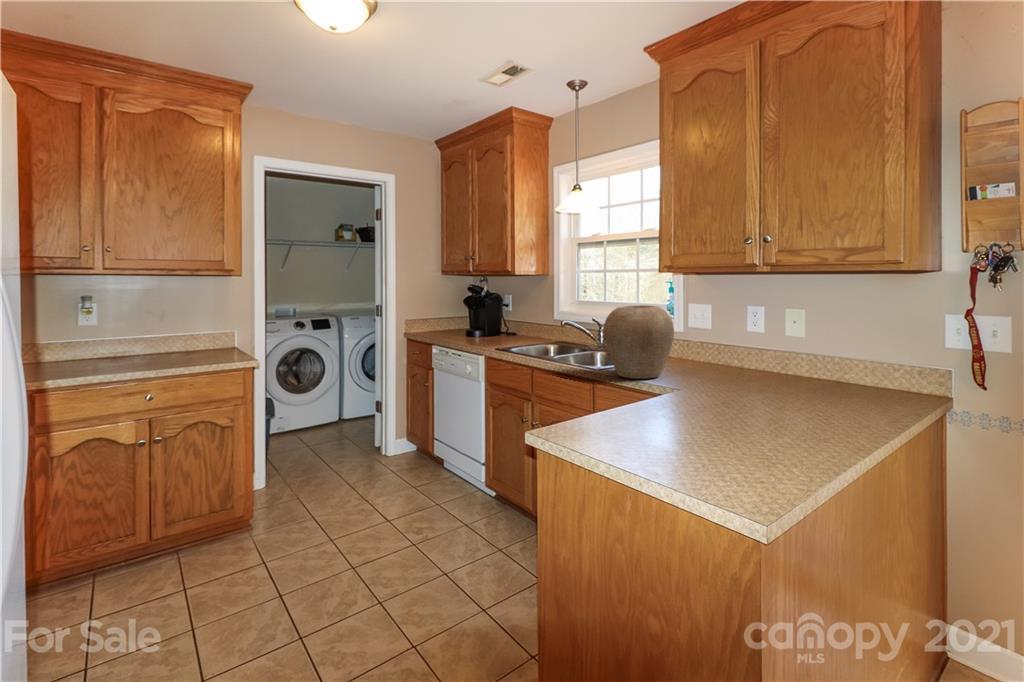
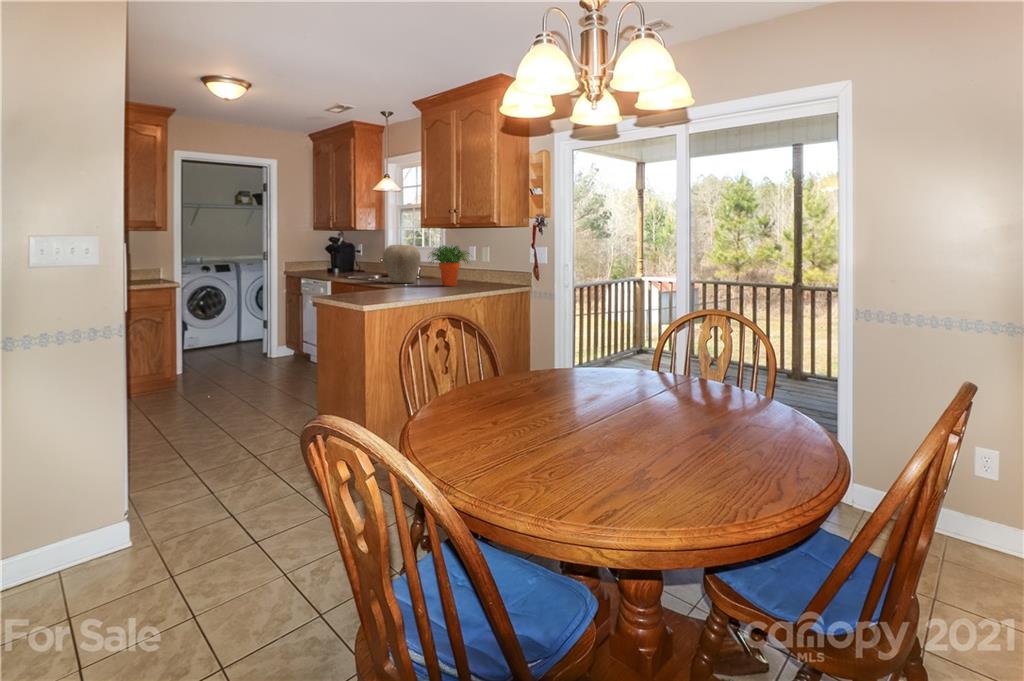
potted plant: none [711,310,816,394] -> present [428,245,470,286]

